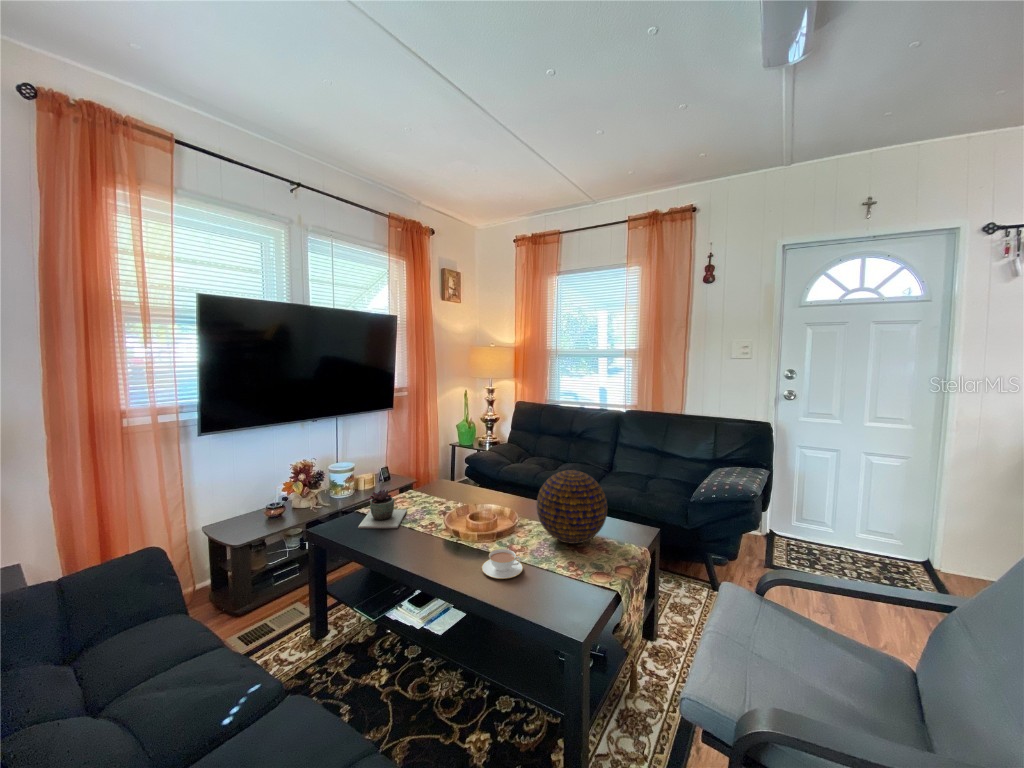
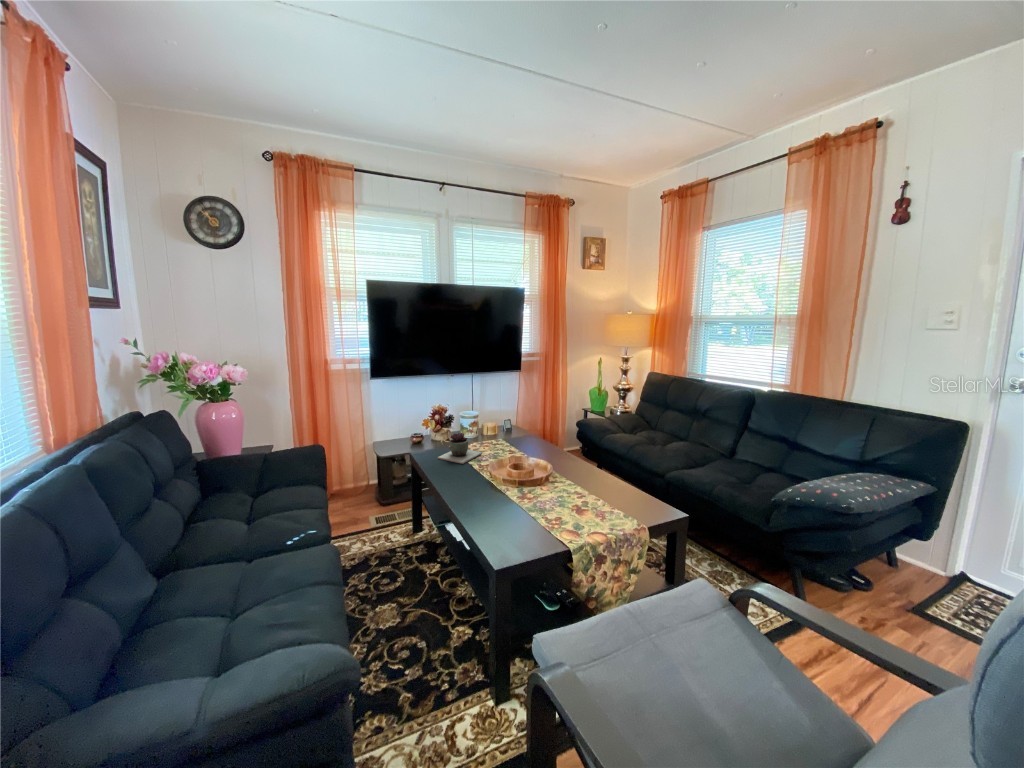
decorative orb: present [537,470,607,544] -> none [557,436,626,506]
teacup: present [482,549,523,579] -> none [486,492,521,515]

